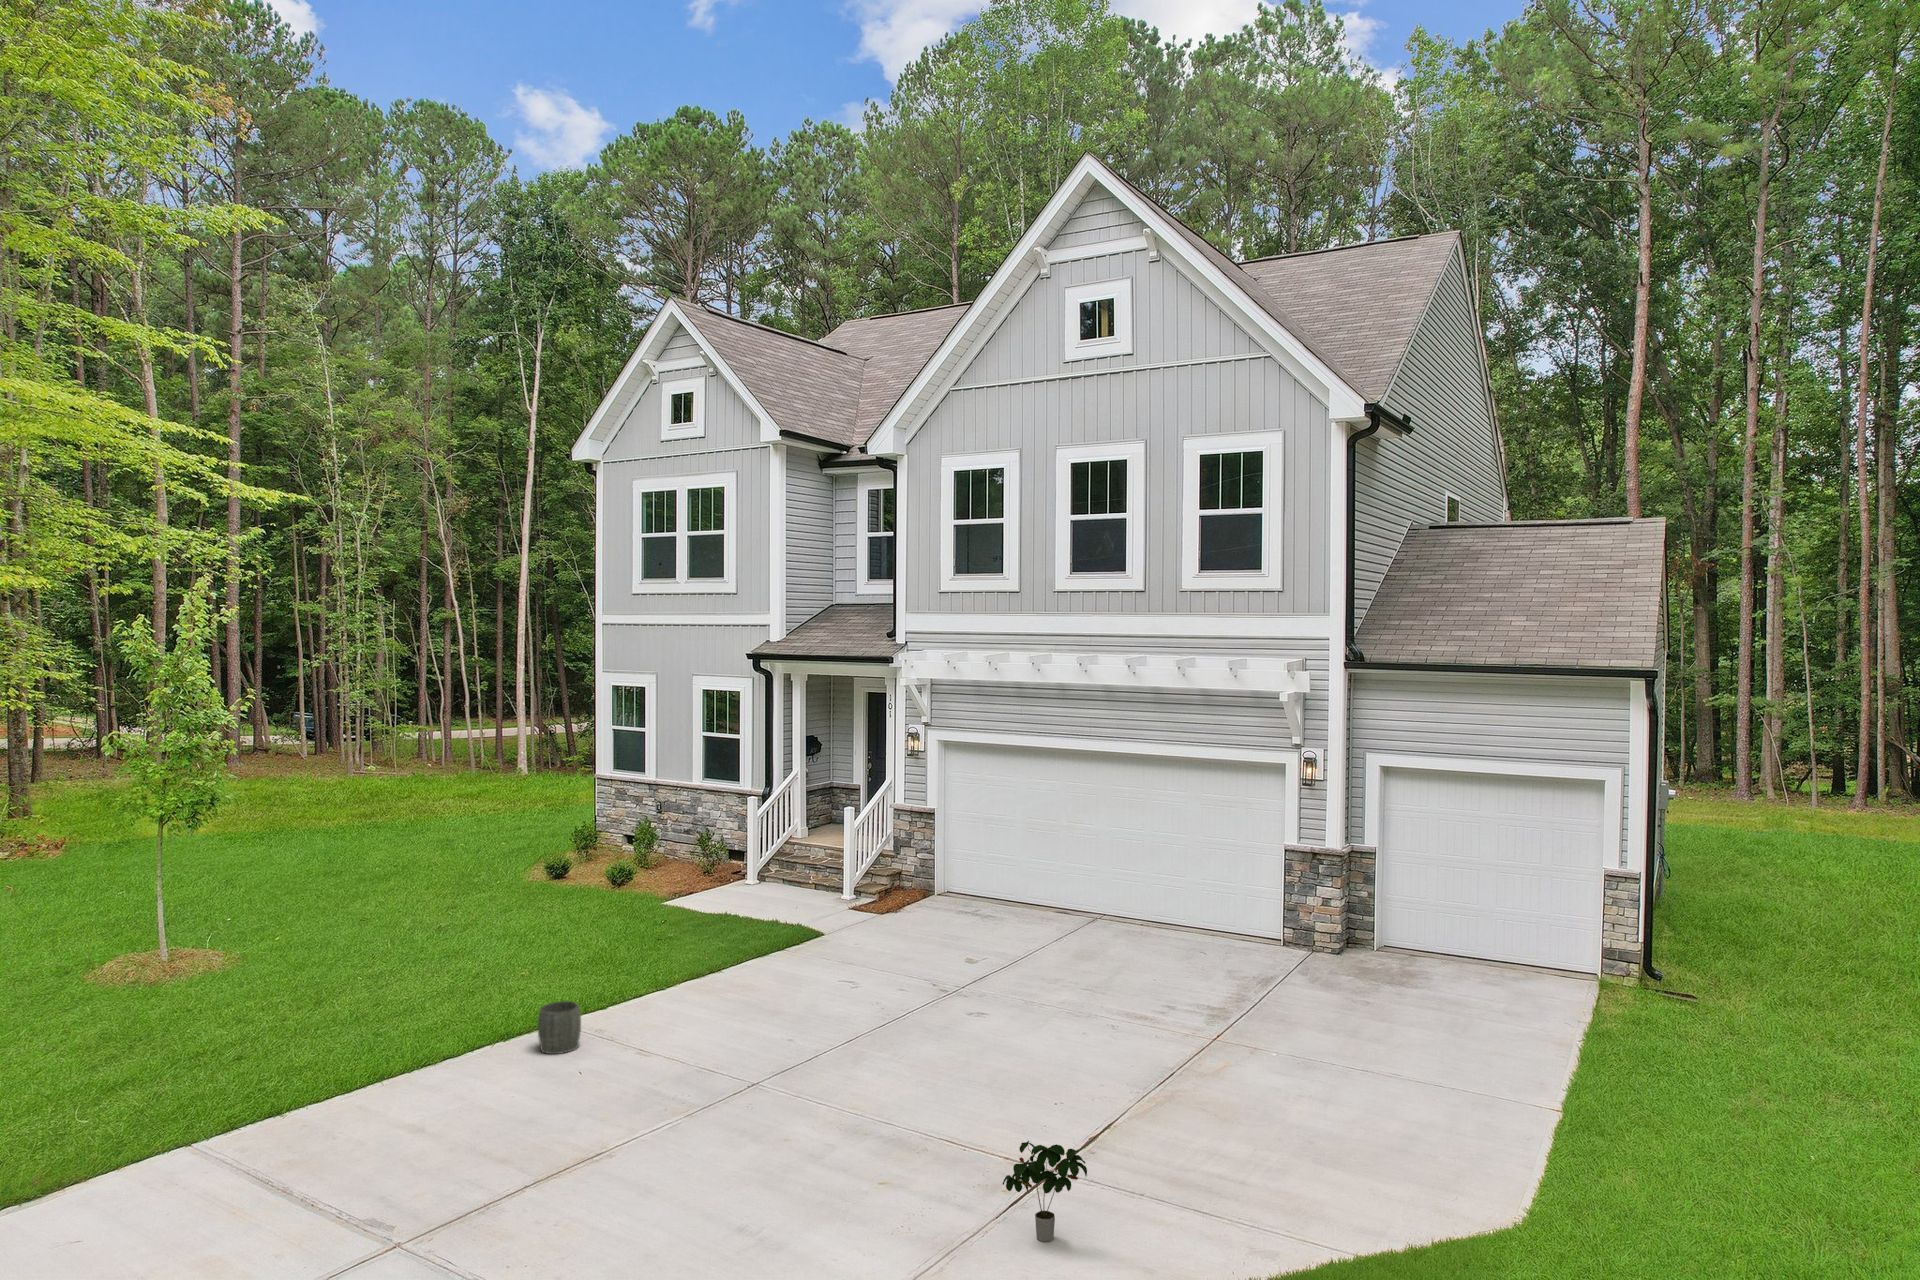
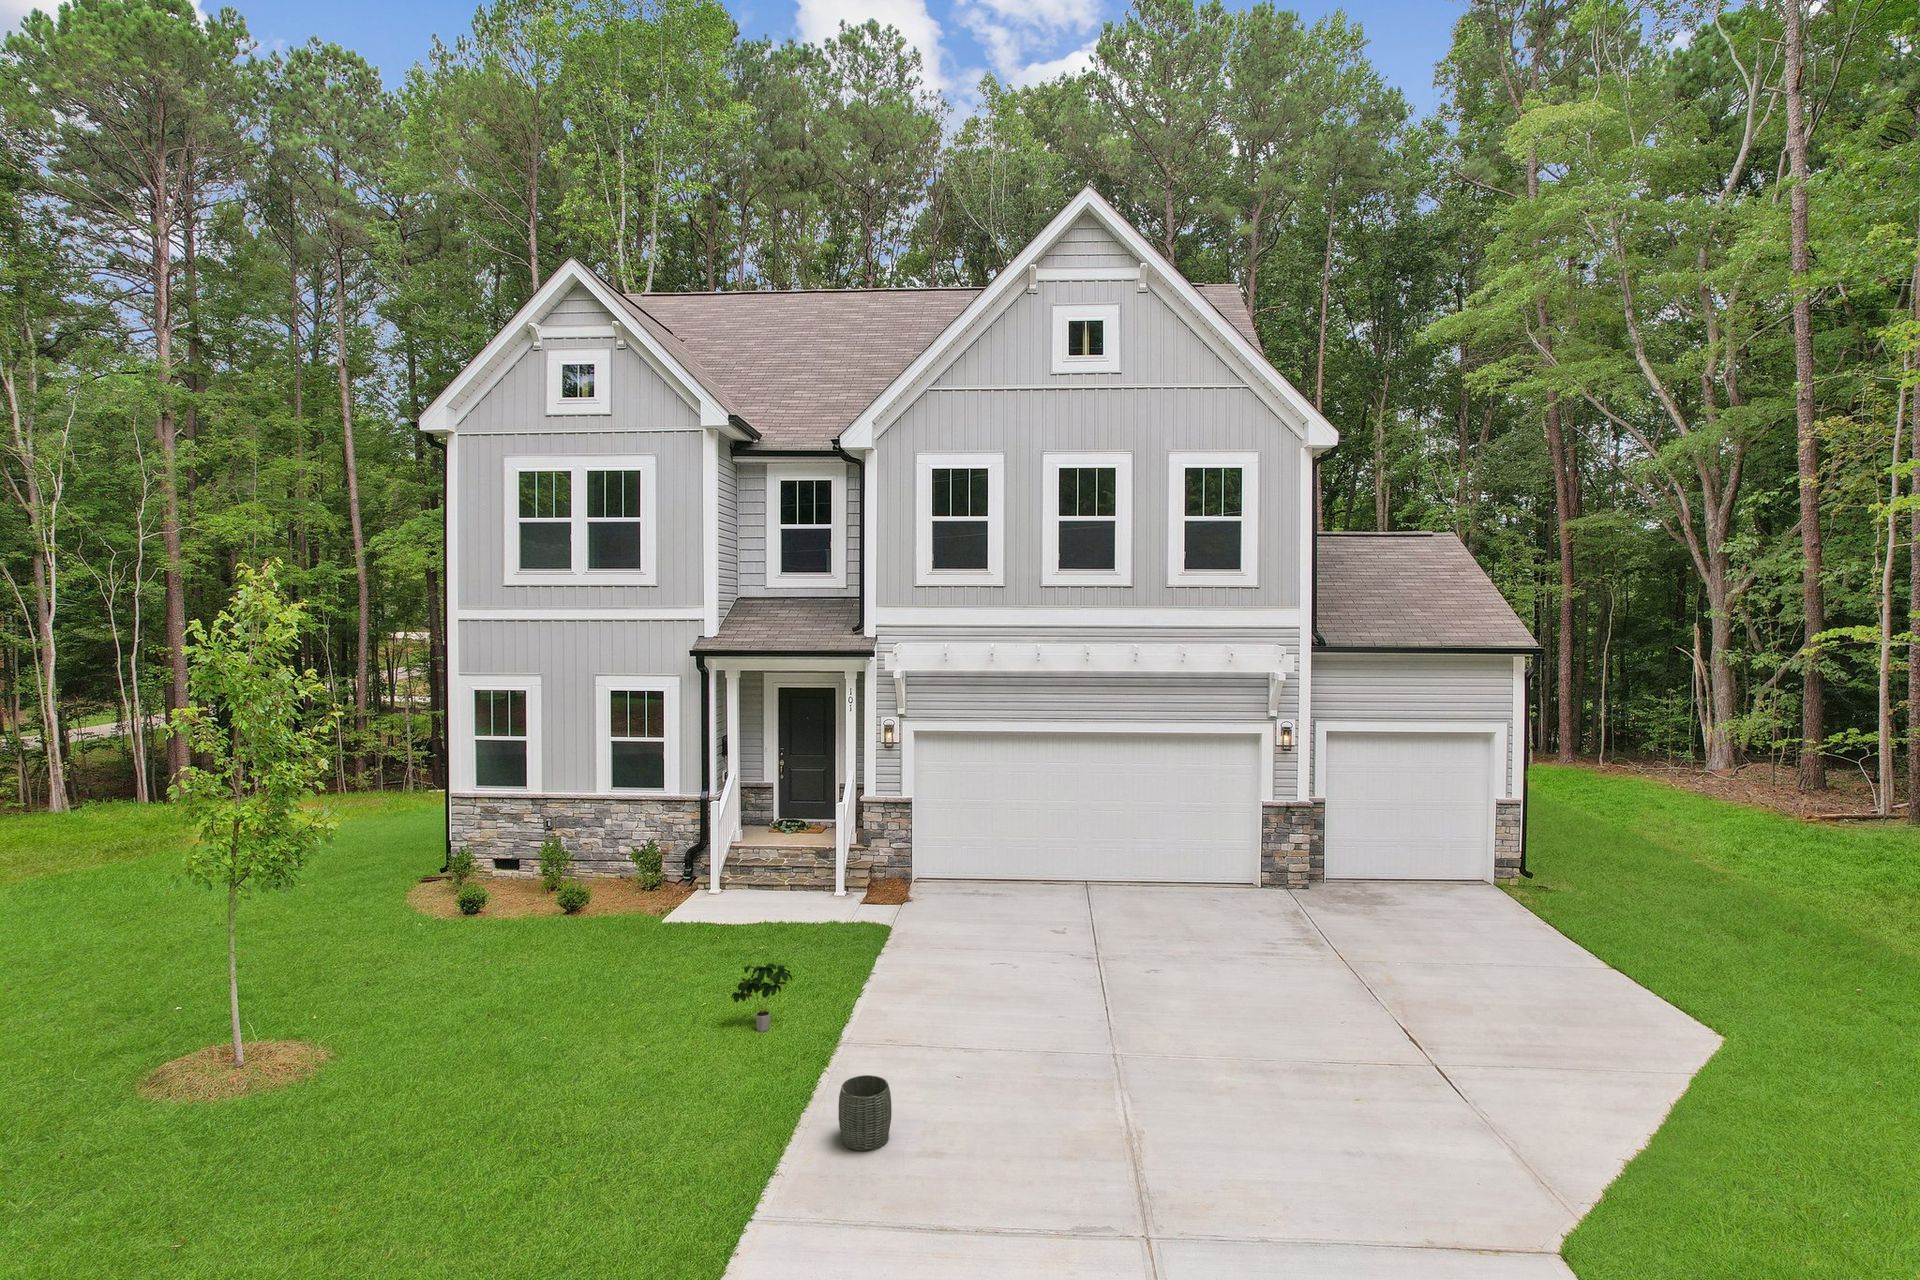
potted plant: present [1003,1141,1087,1242] -> present [731,963,792,1032]

